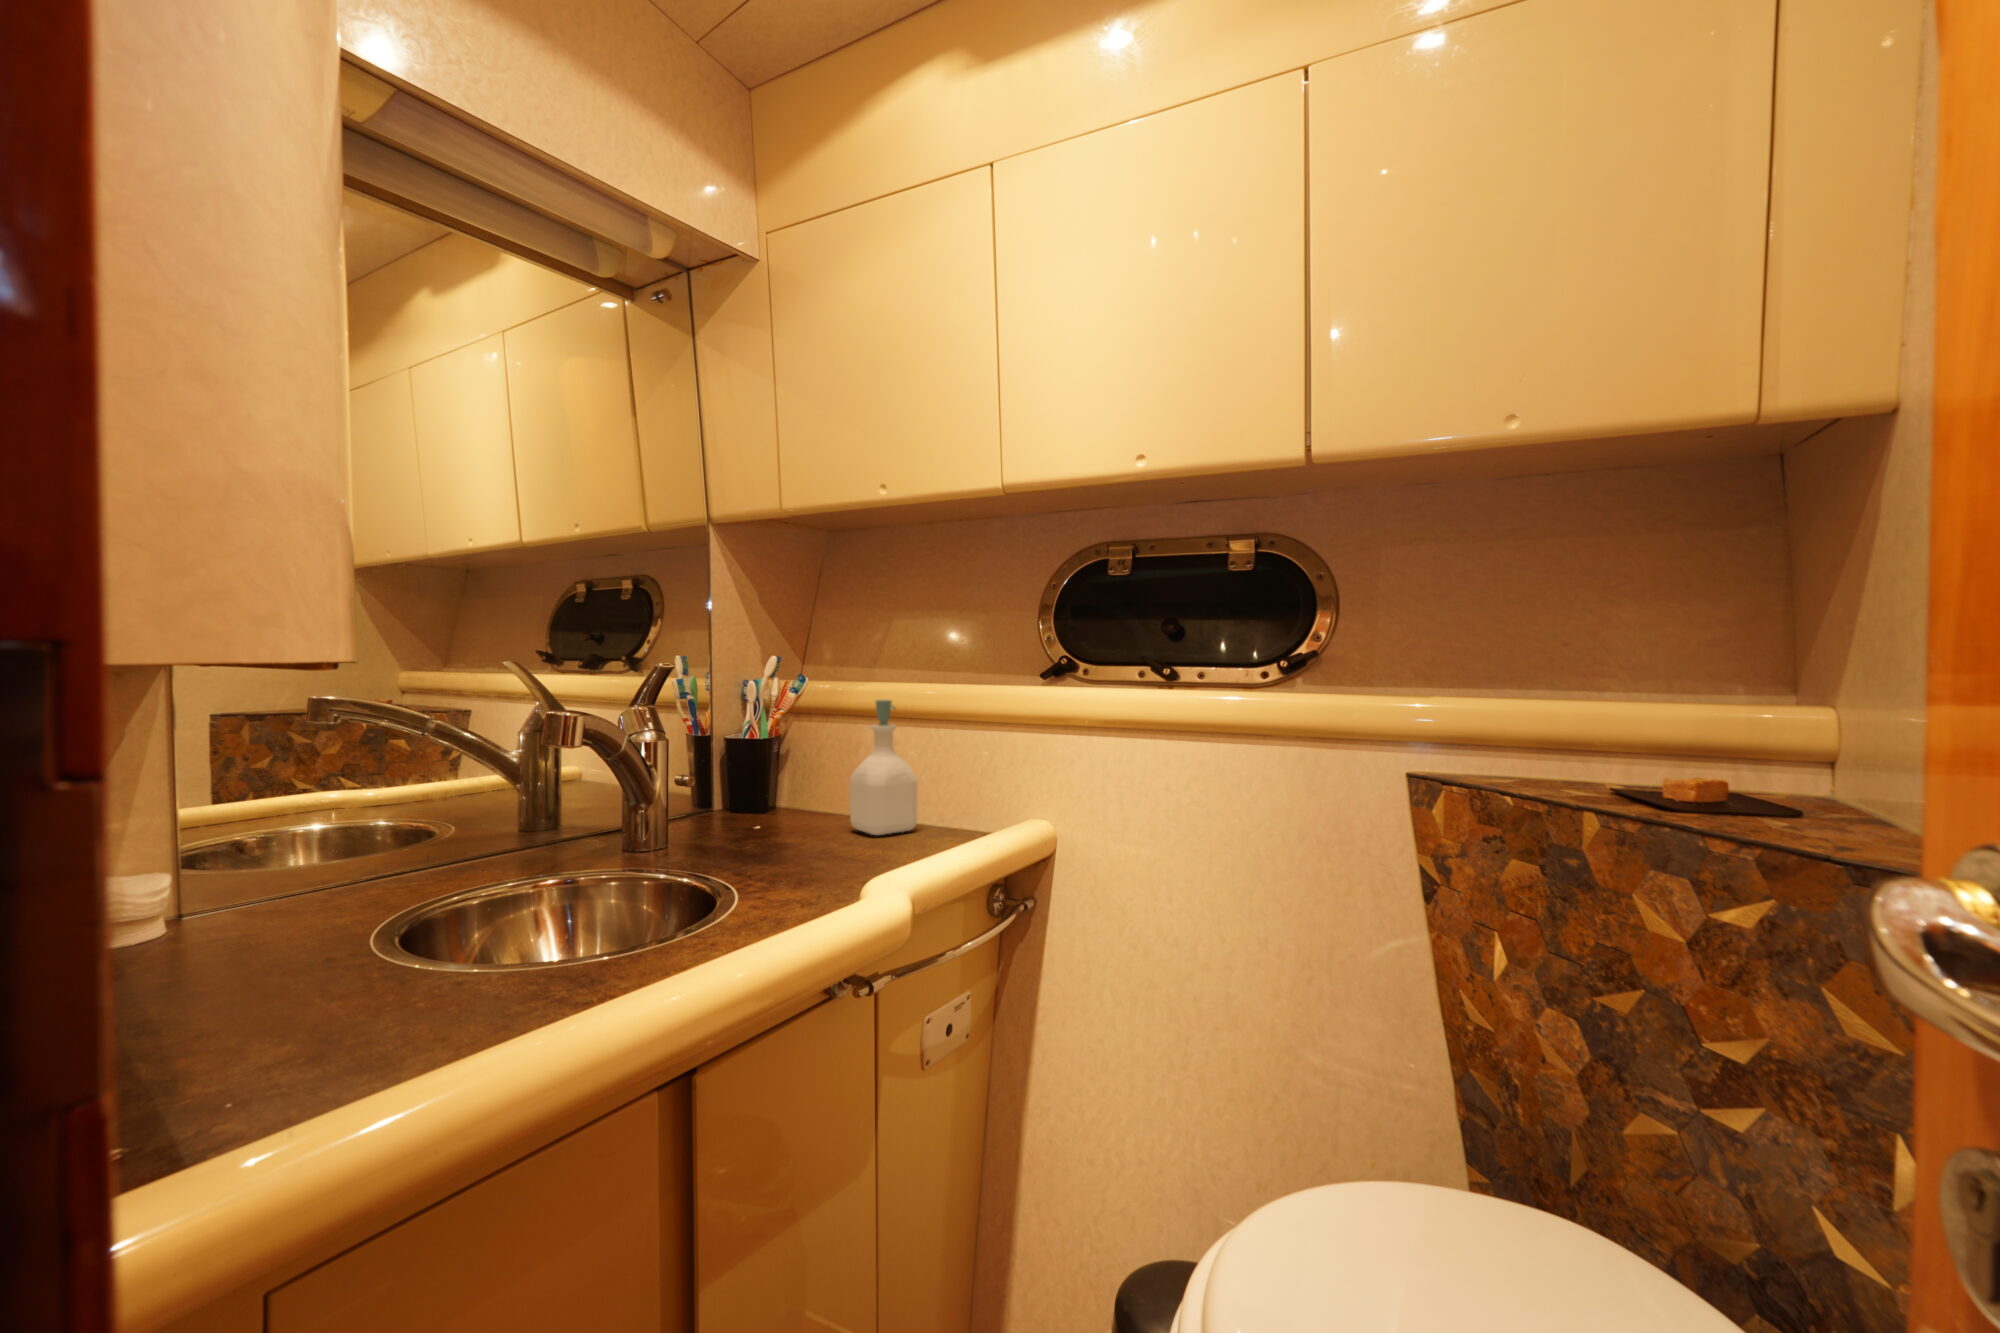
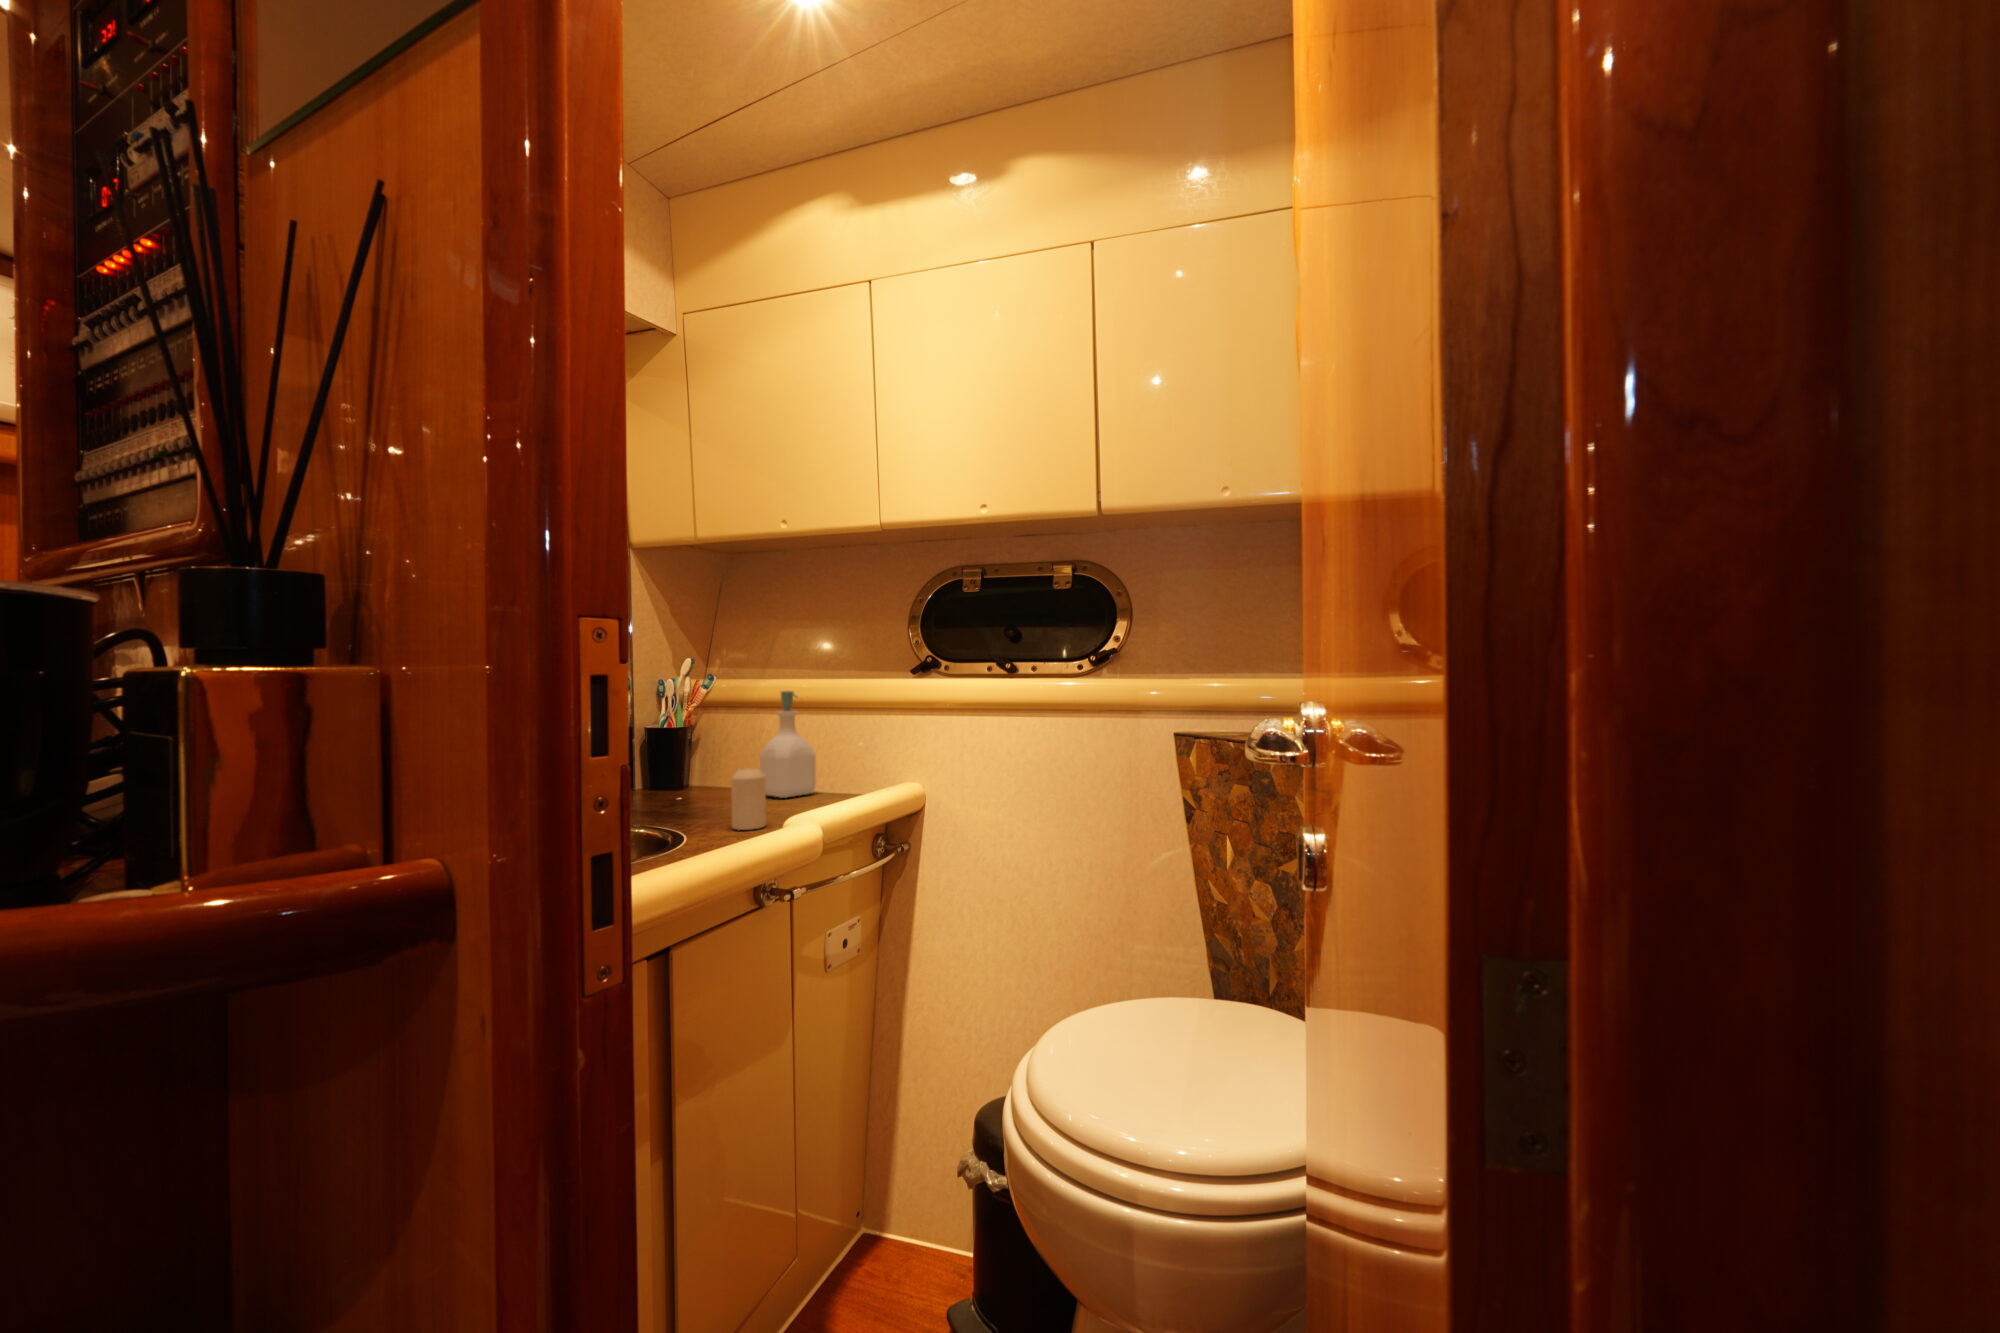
candle: none [798,807,842,892] -> present [731,768,766,830]

